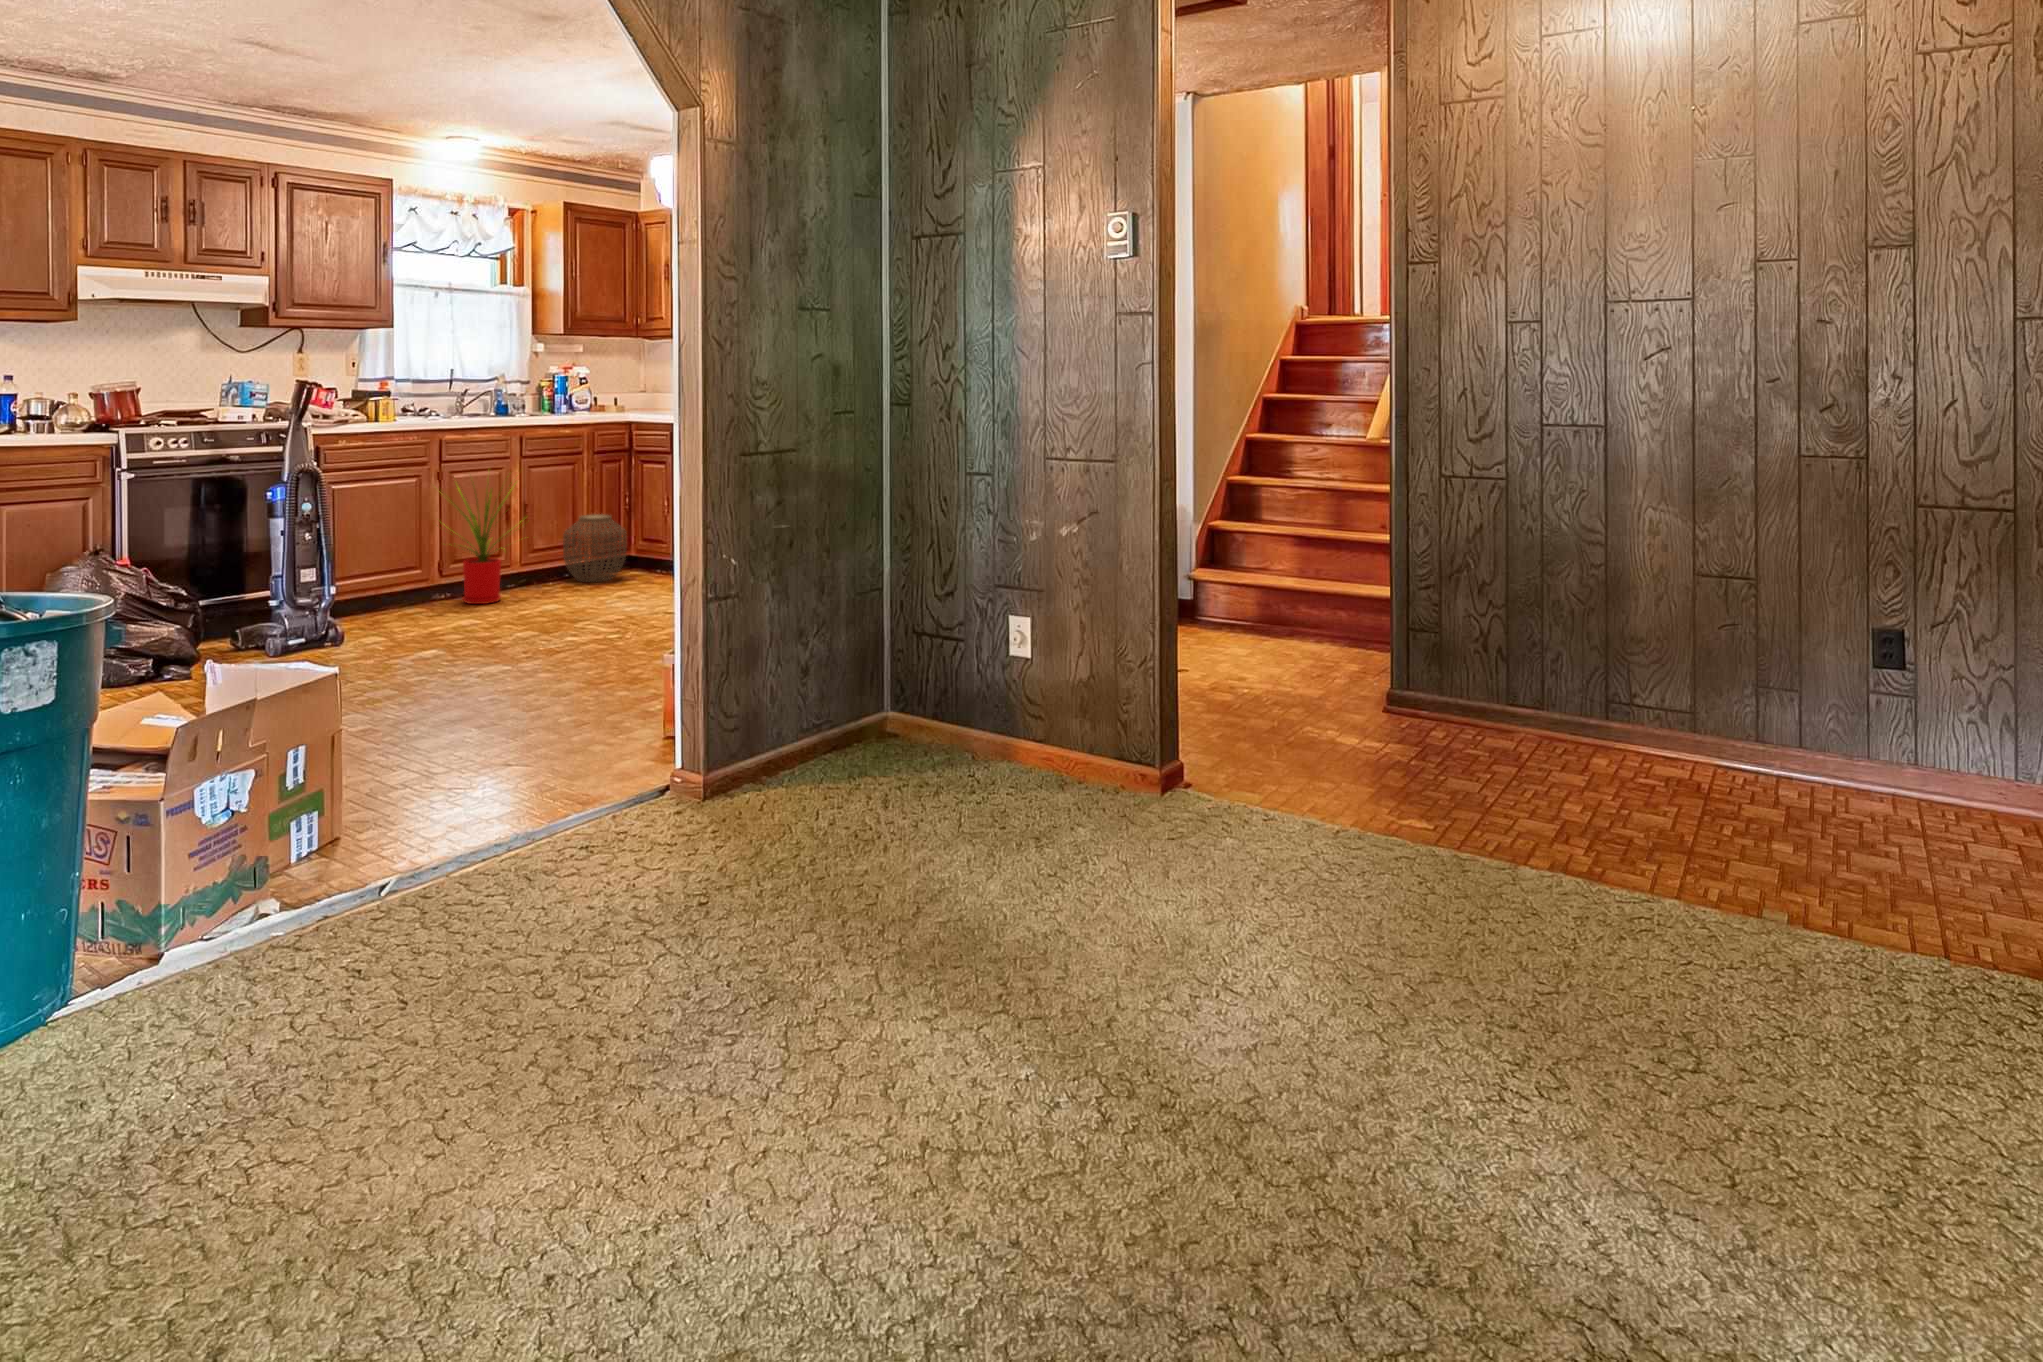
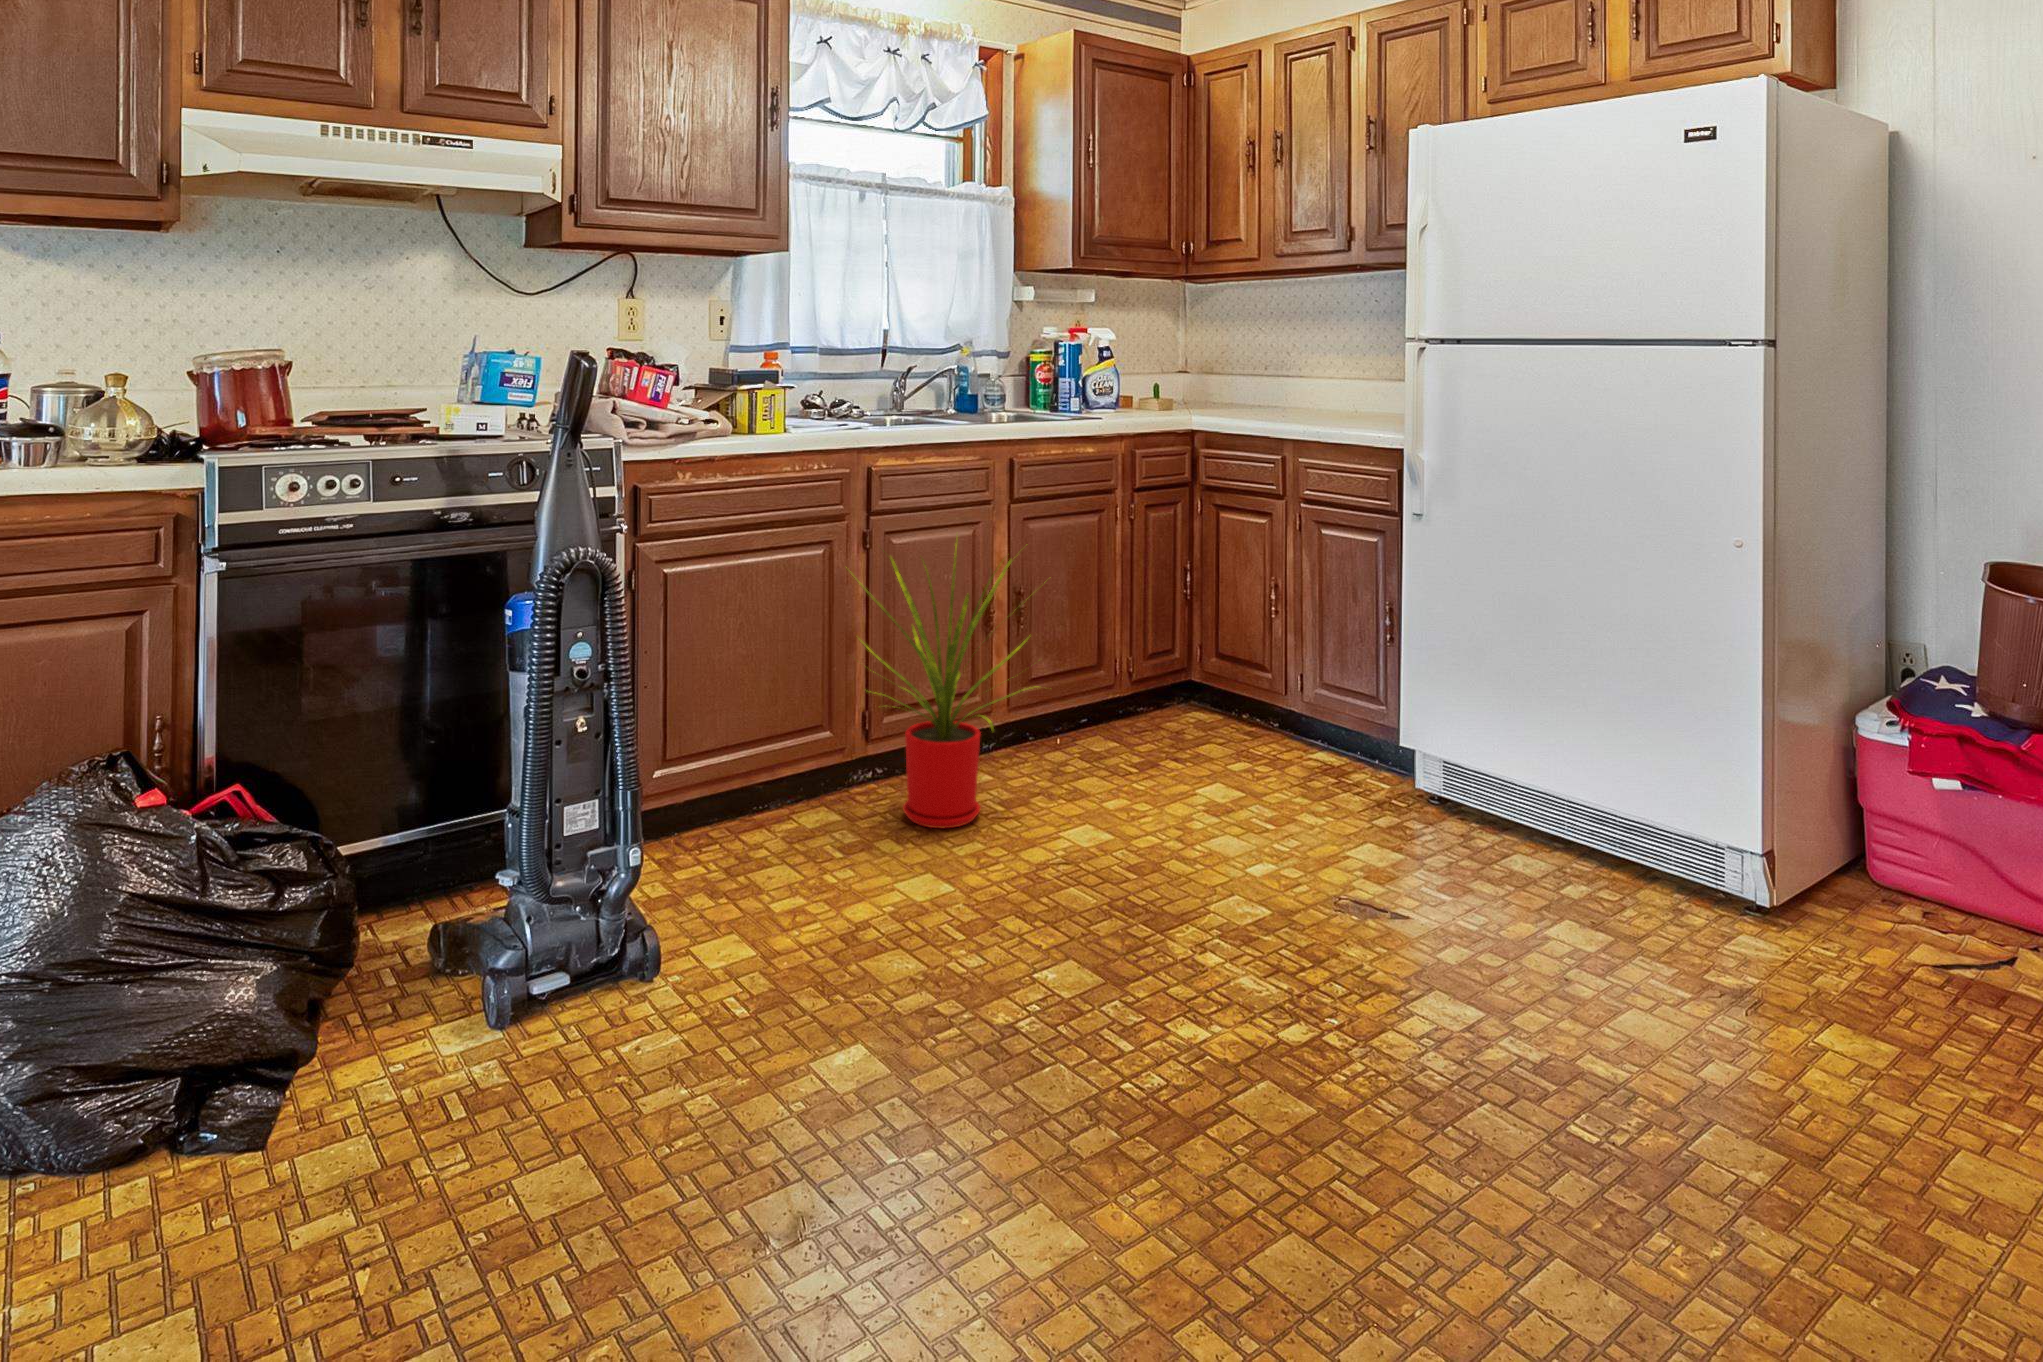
woven basket: present [563,514,627,582] -> none [1086,618,1208,759]

